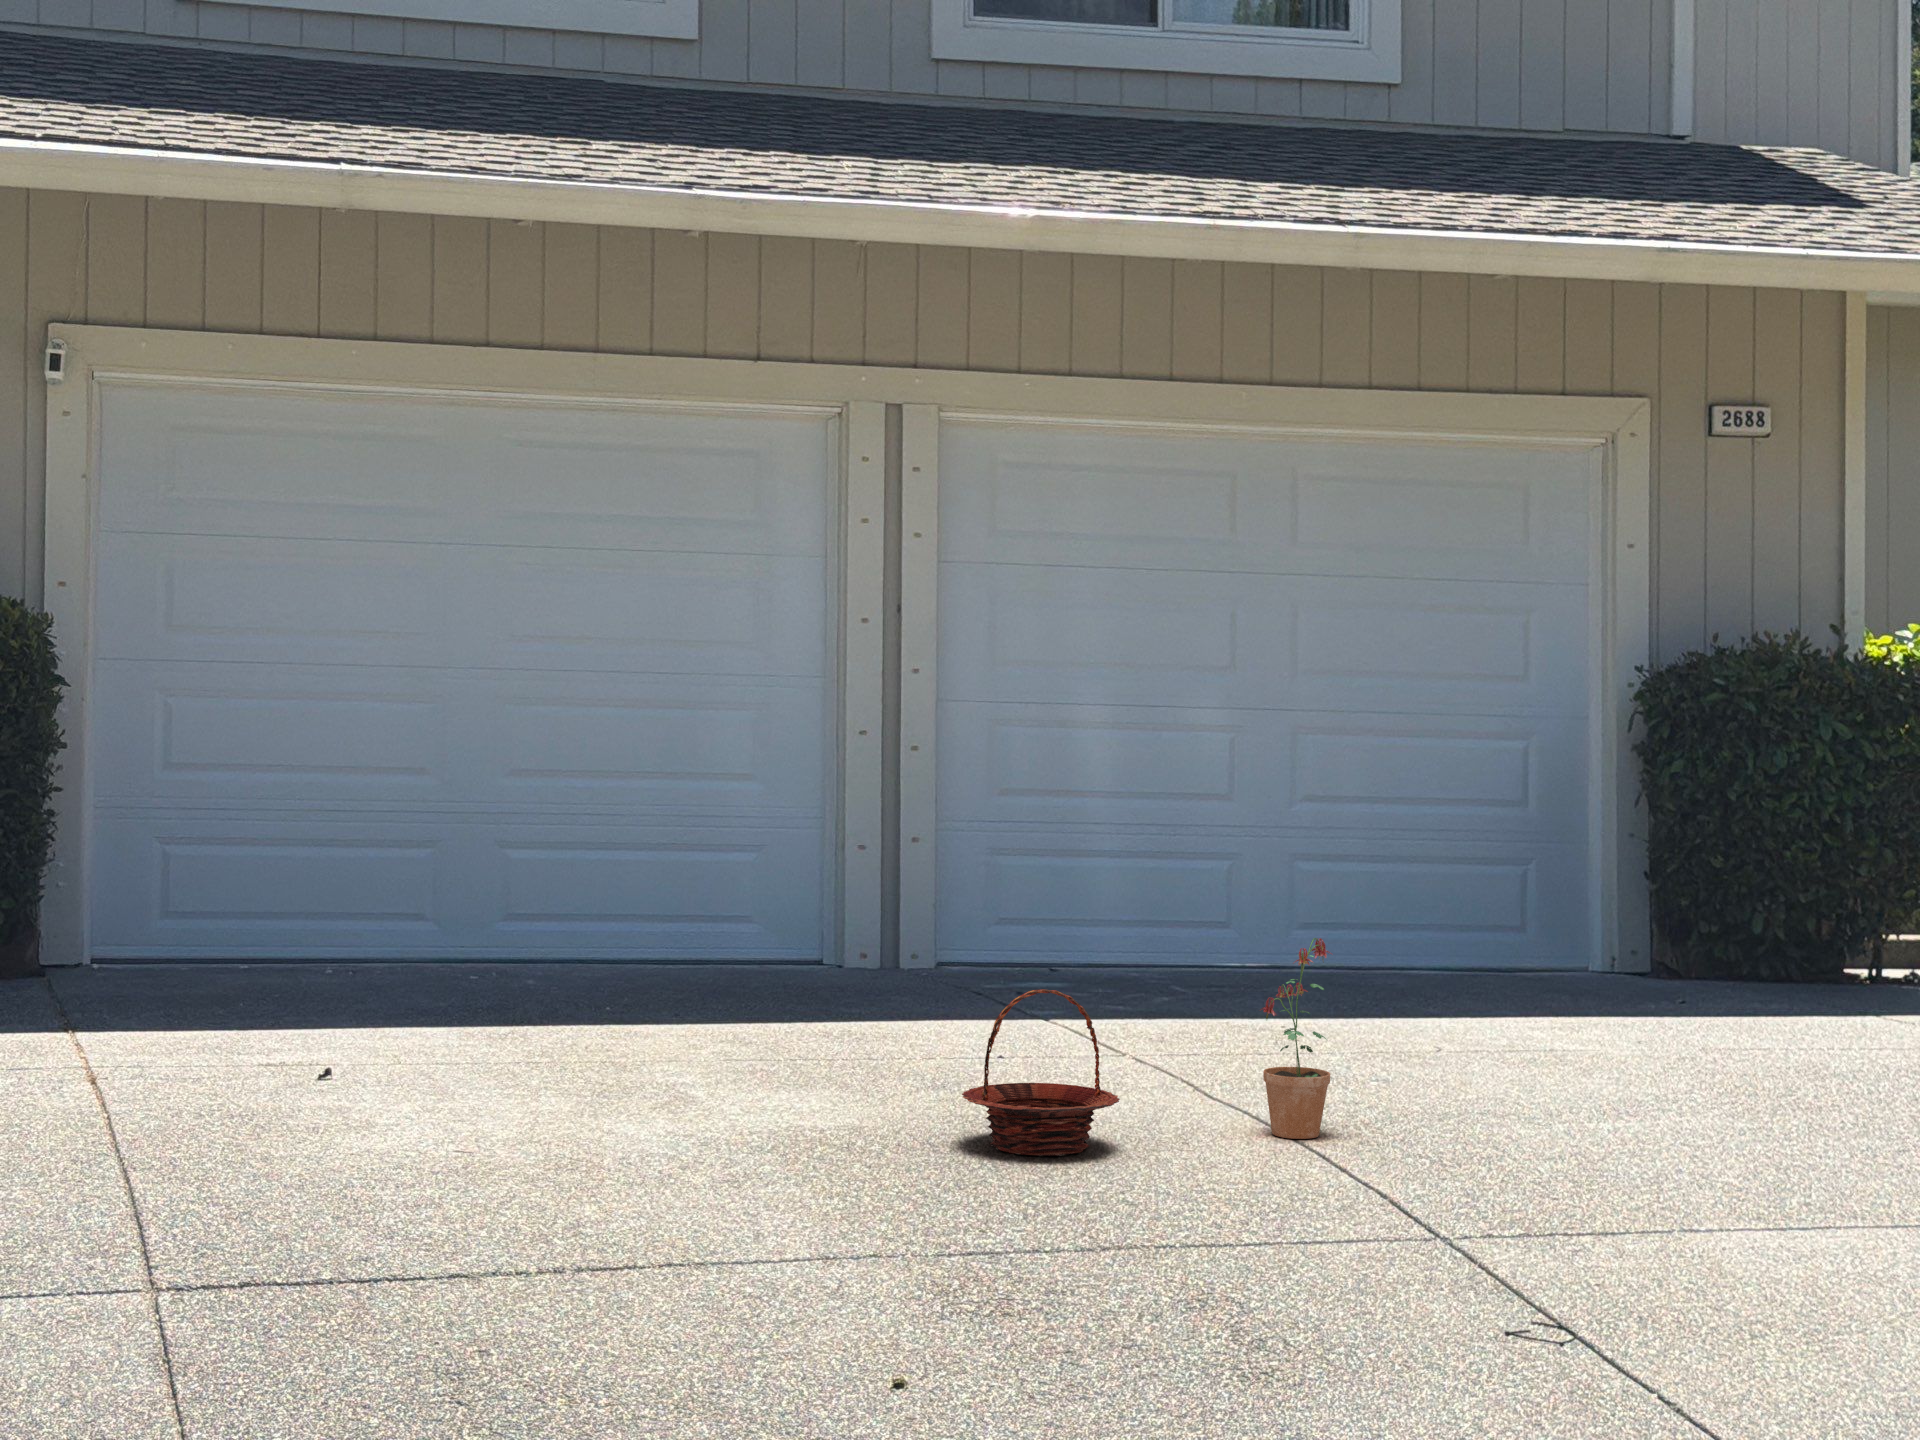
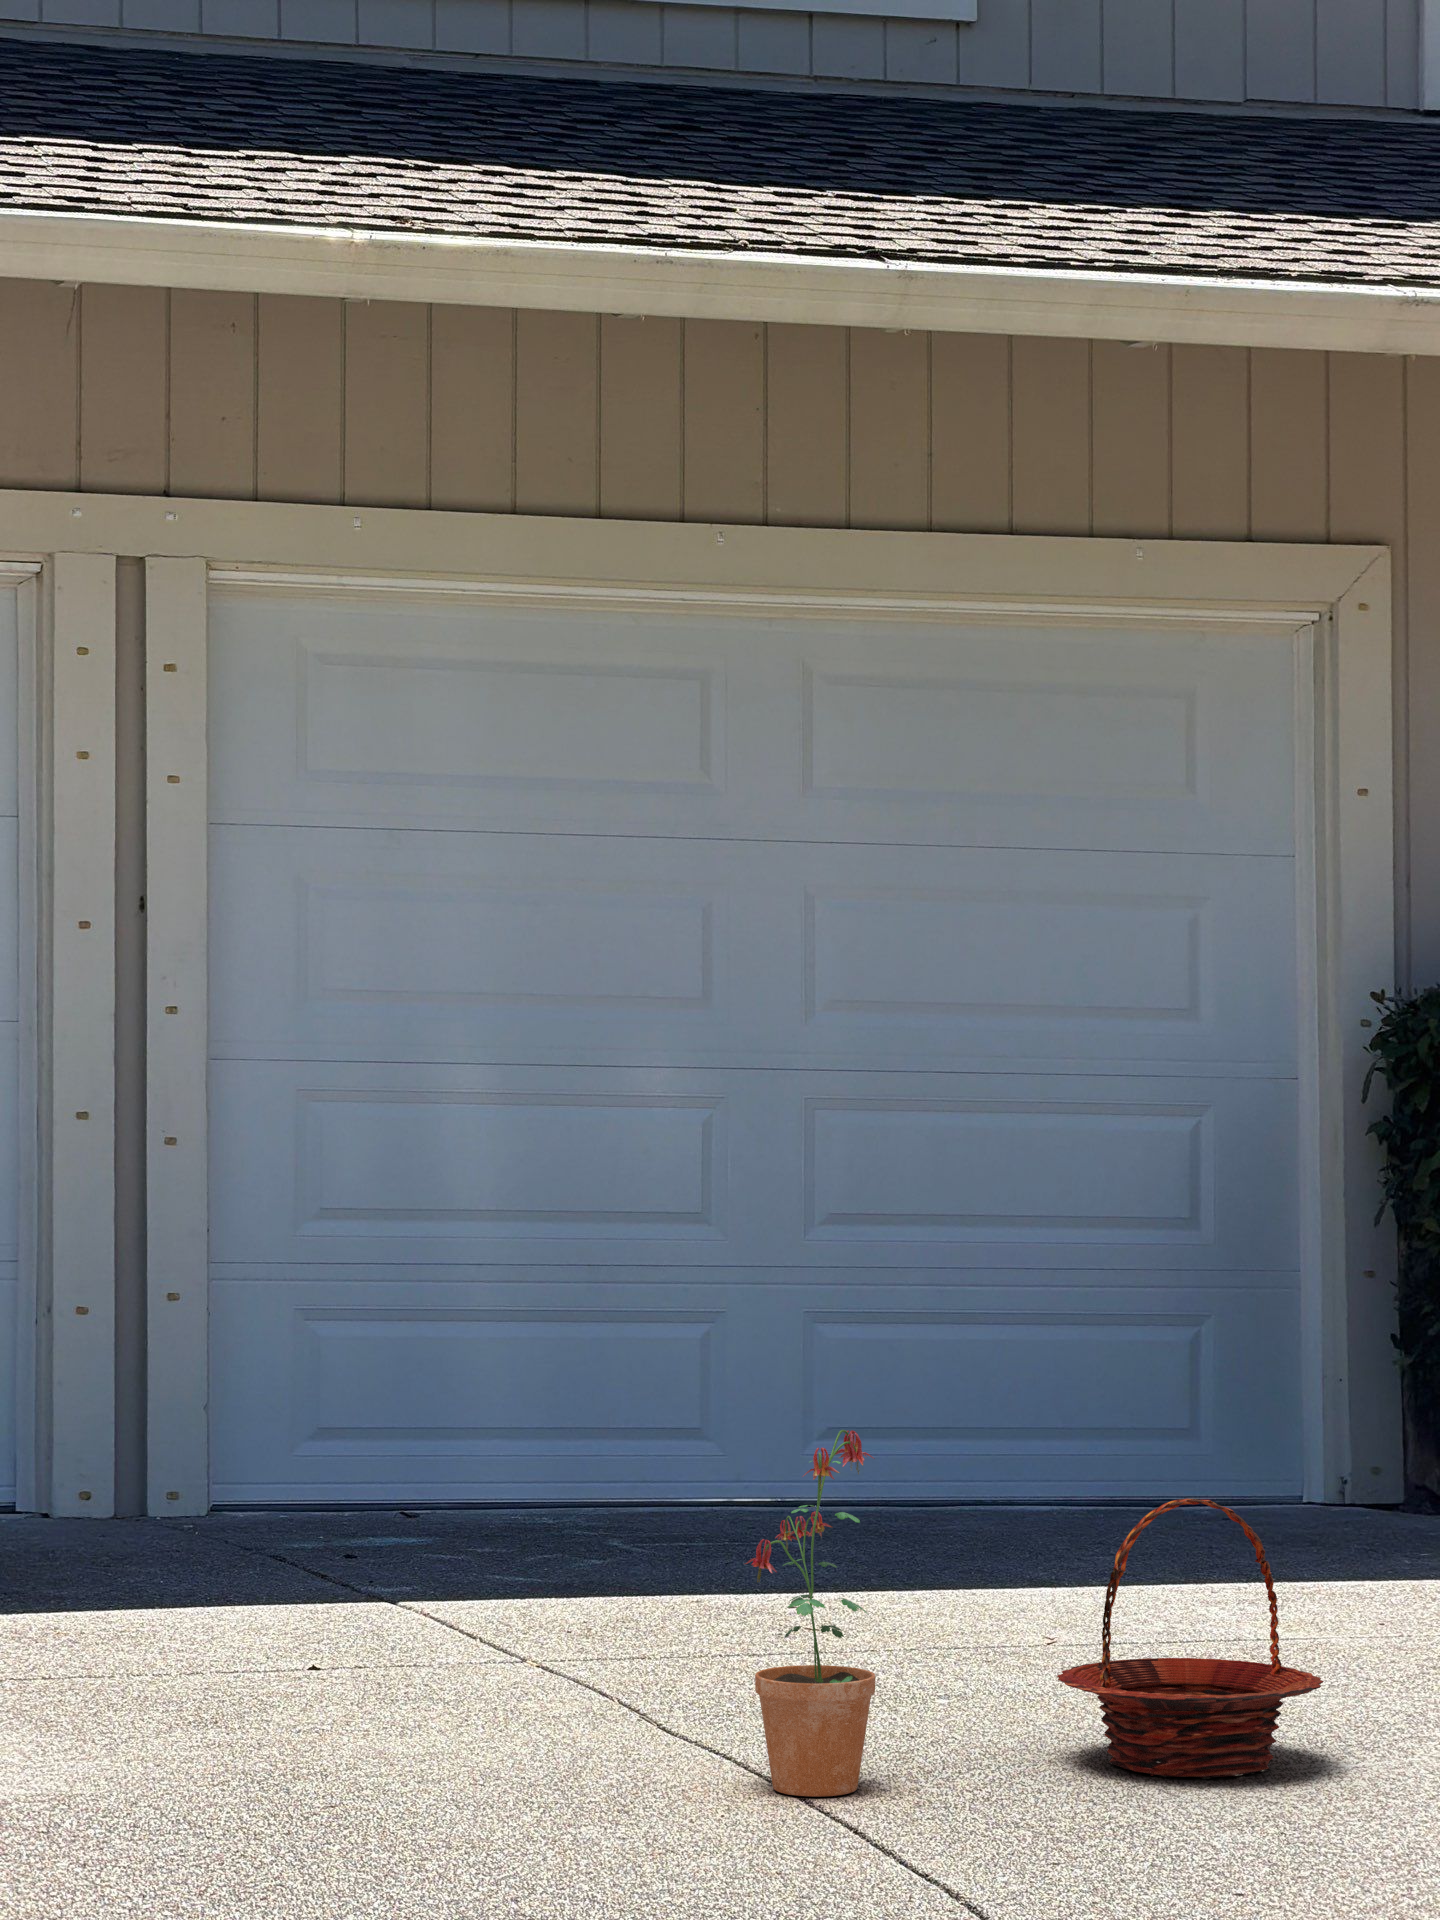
basket: present [962,990,1120,1156] -> present [1057,1499,1324,1777]

